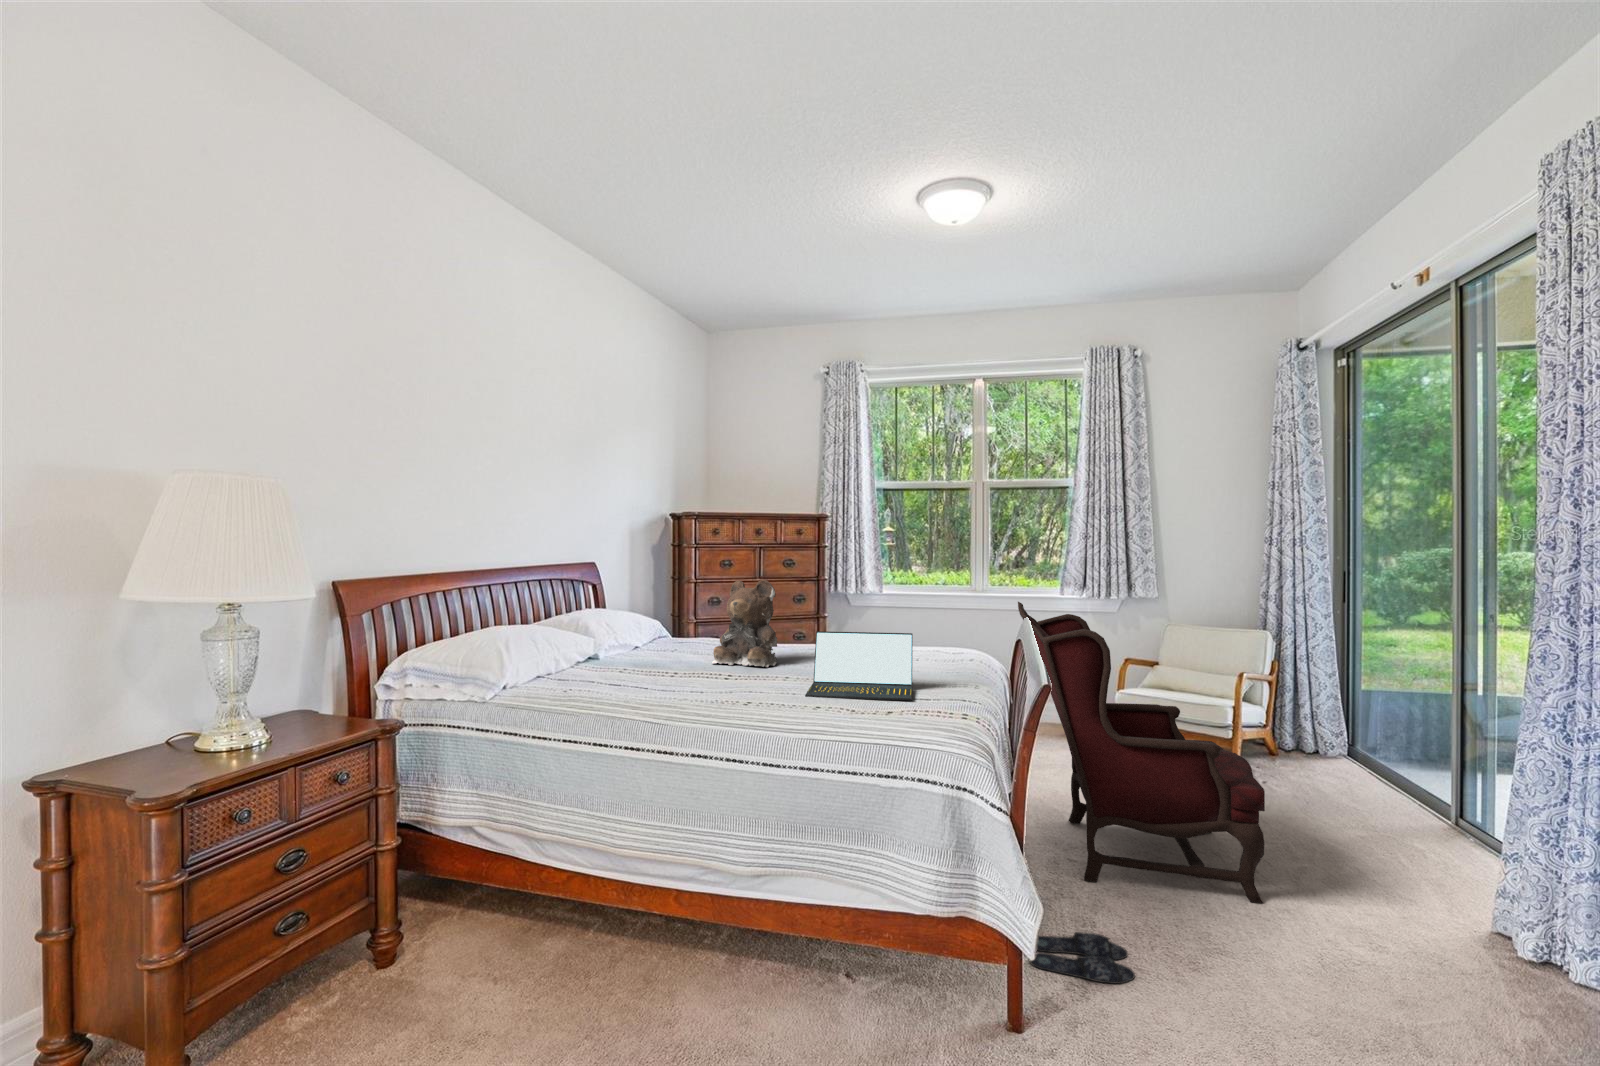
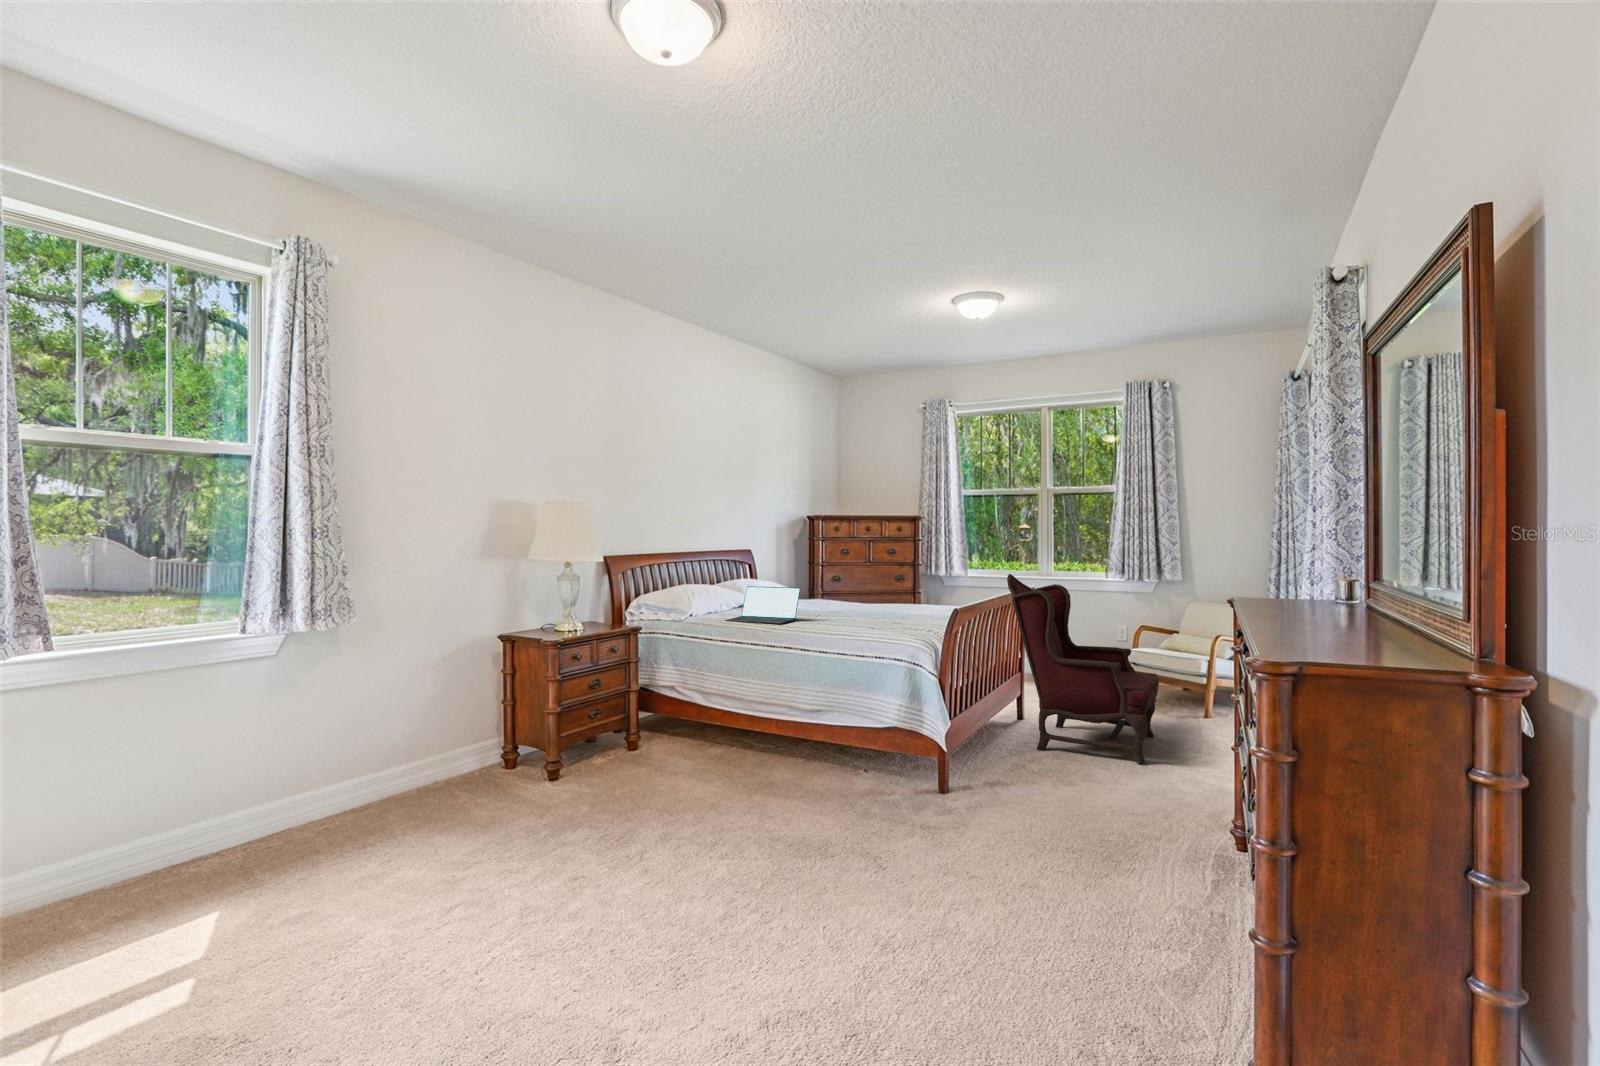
teddy bear: present [712,579,777,667] -> none [814,559,858,614]
laptop: present [805,631,913,700] -> present [725,586,800,624]
slippers: present [1030,932,1135,984] -> none [970,765,1032,783]

